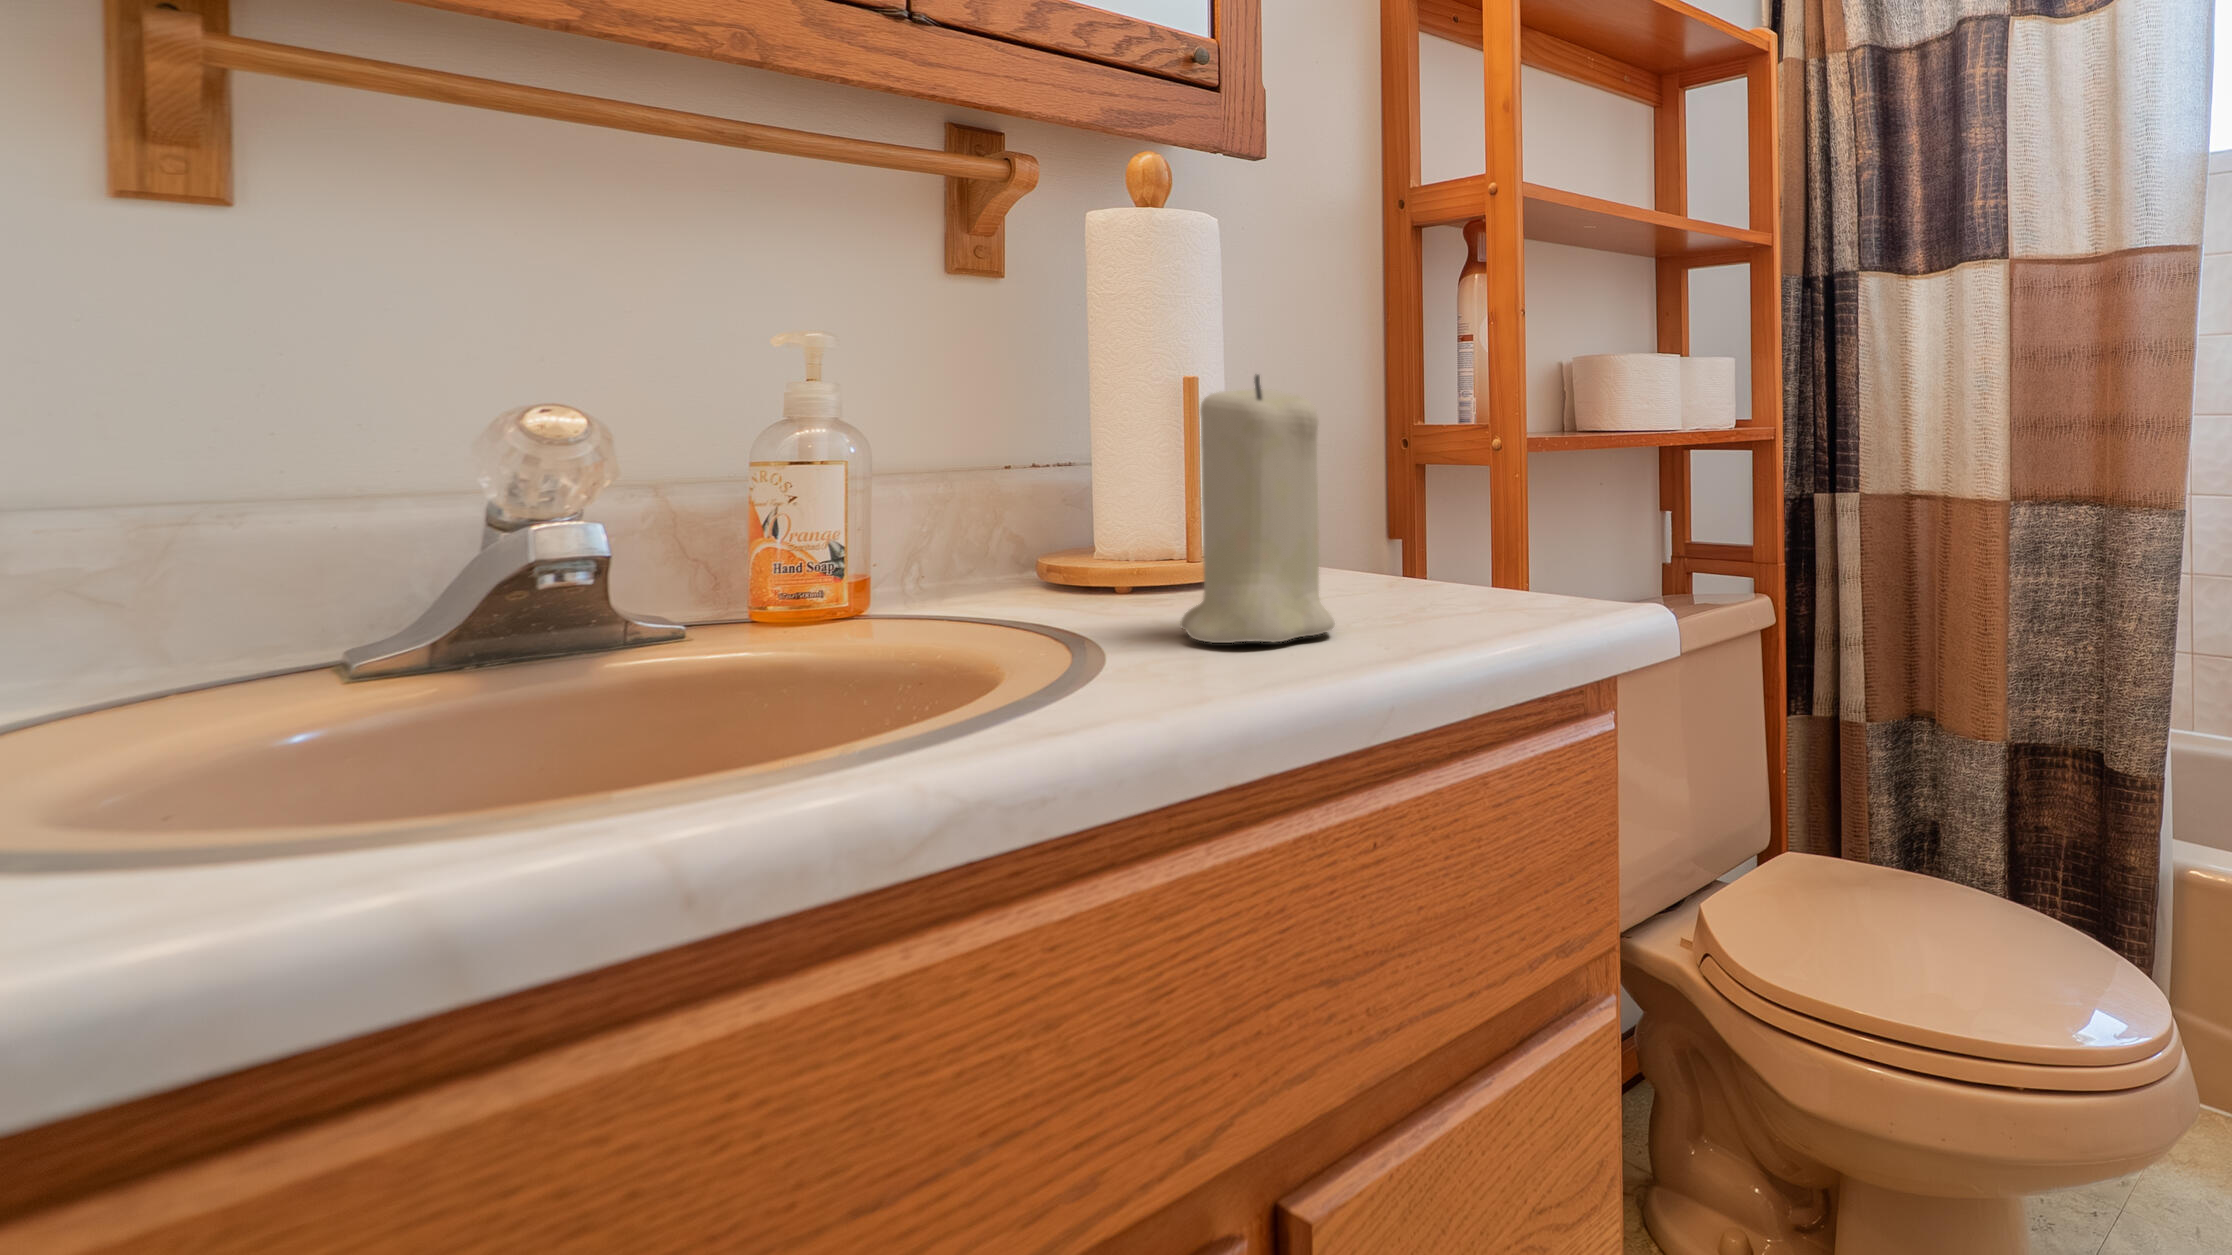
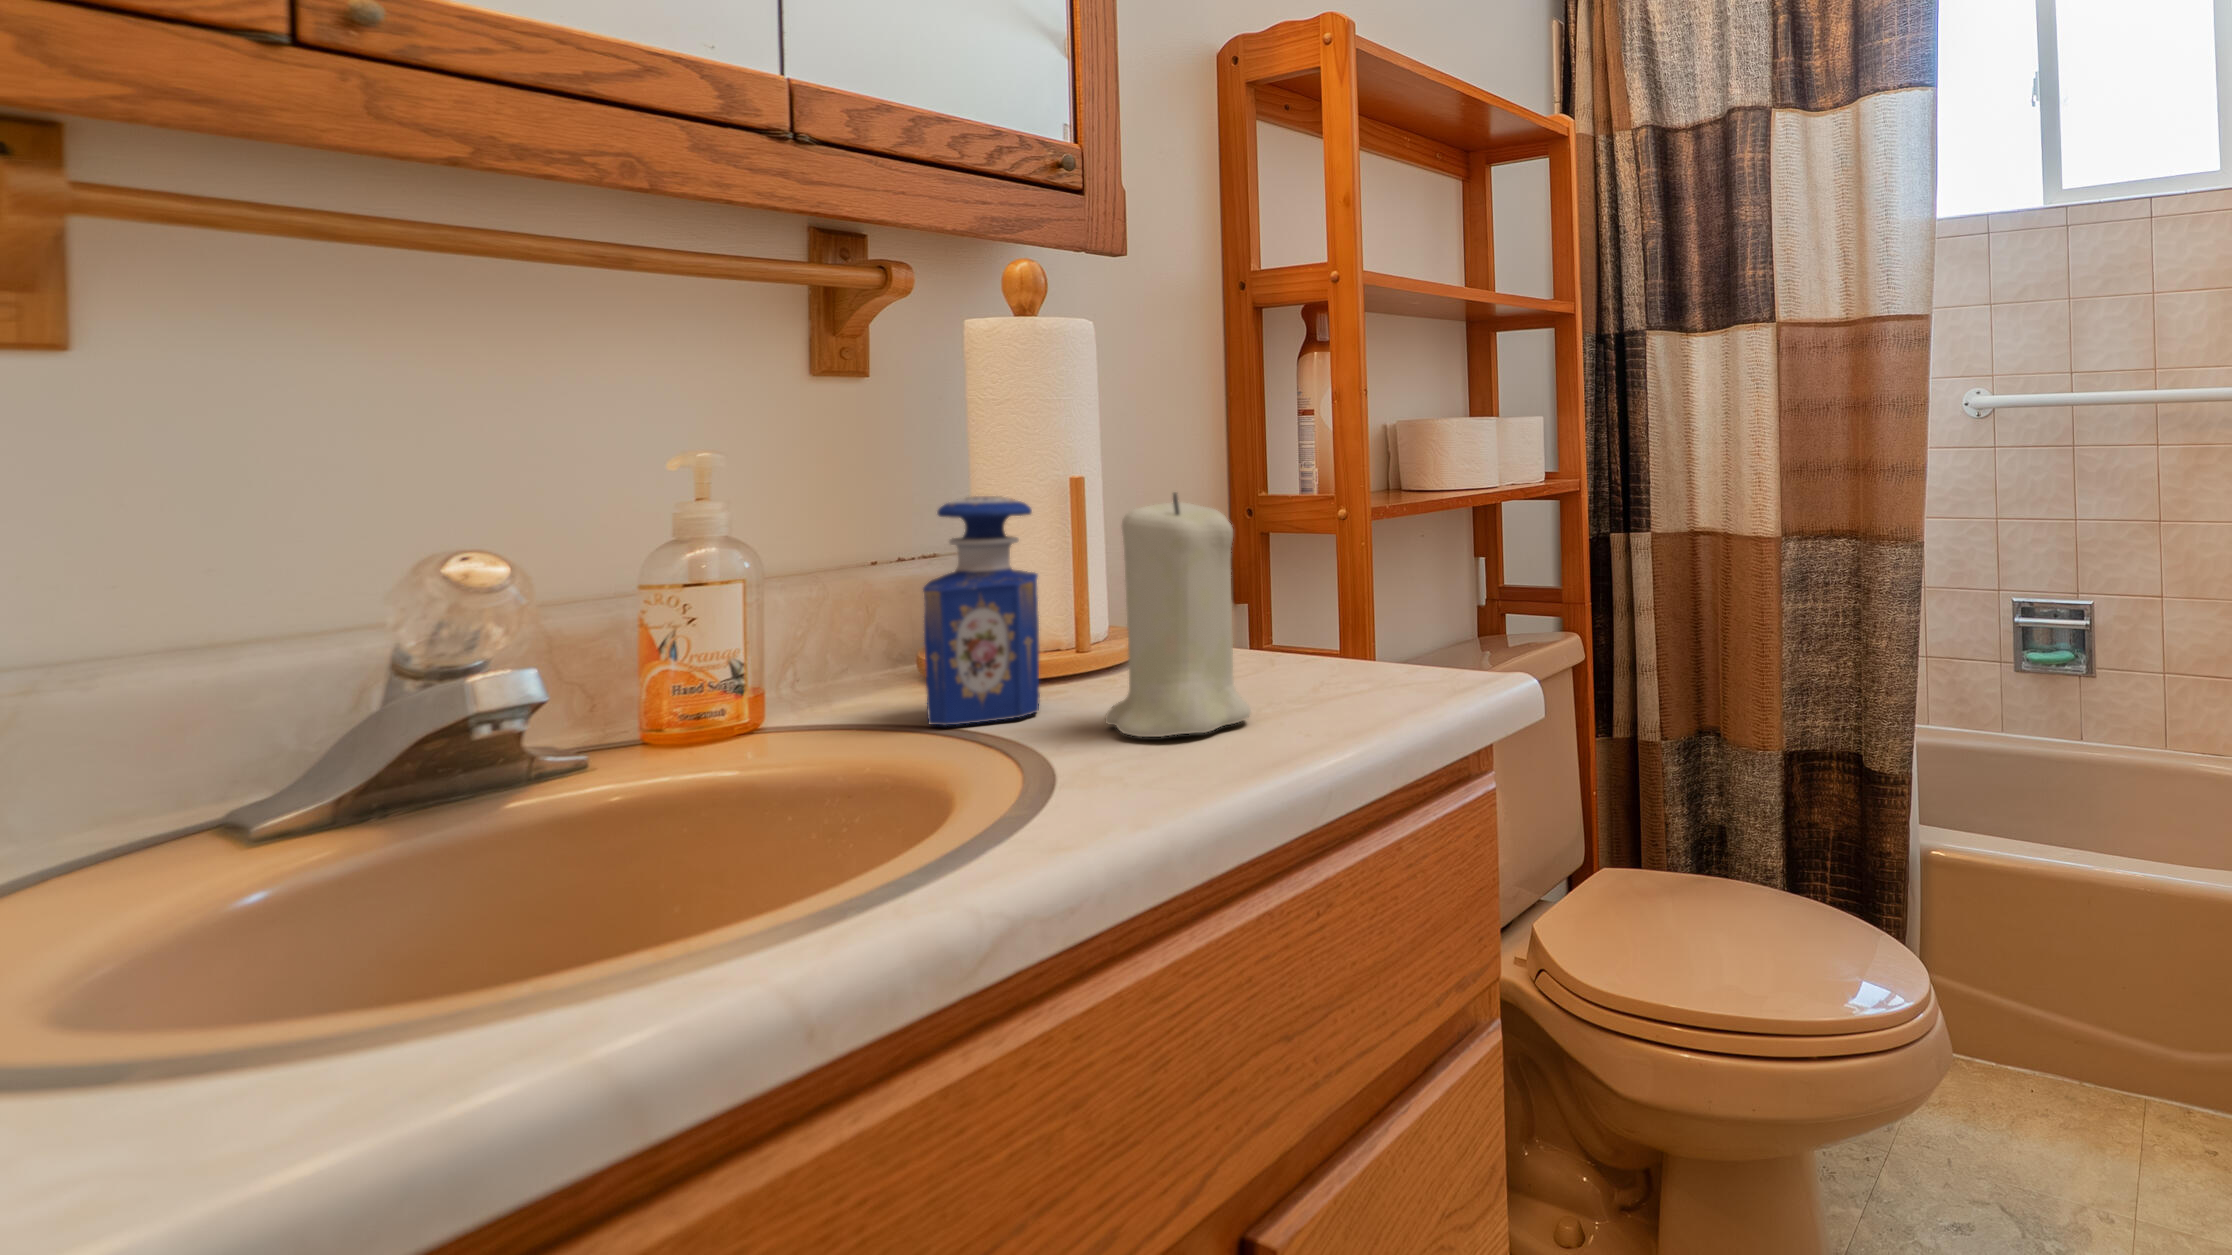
perfume bottle: none [1007,383,1135,622] -> present [923,496,1040,726]

